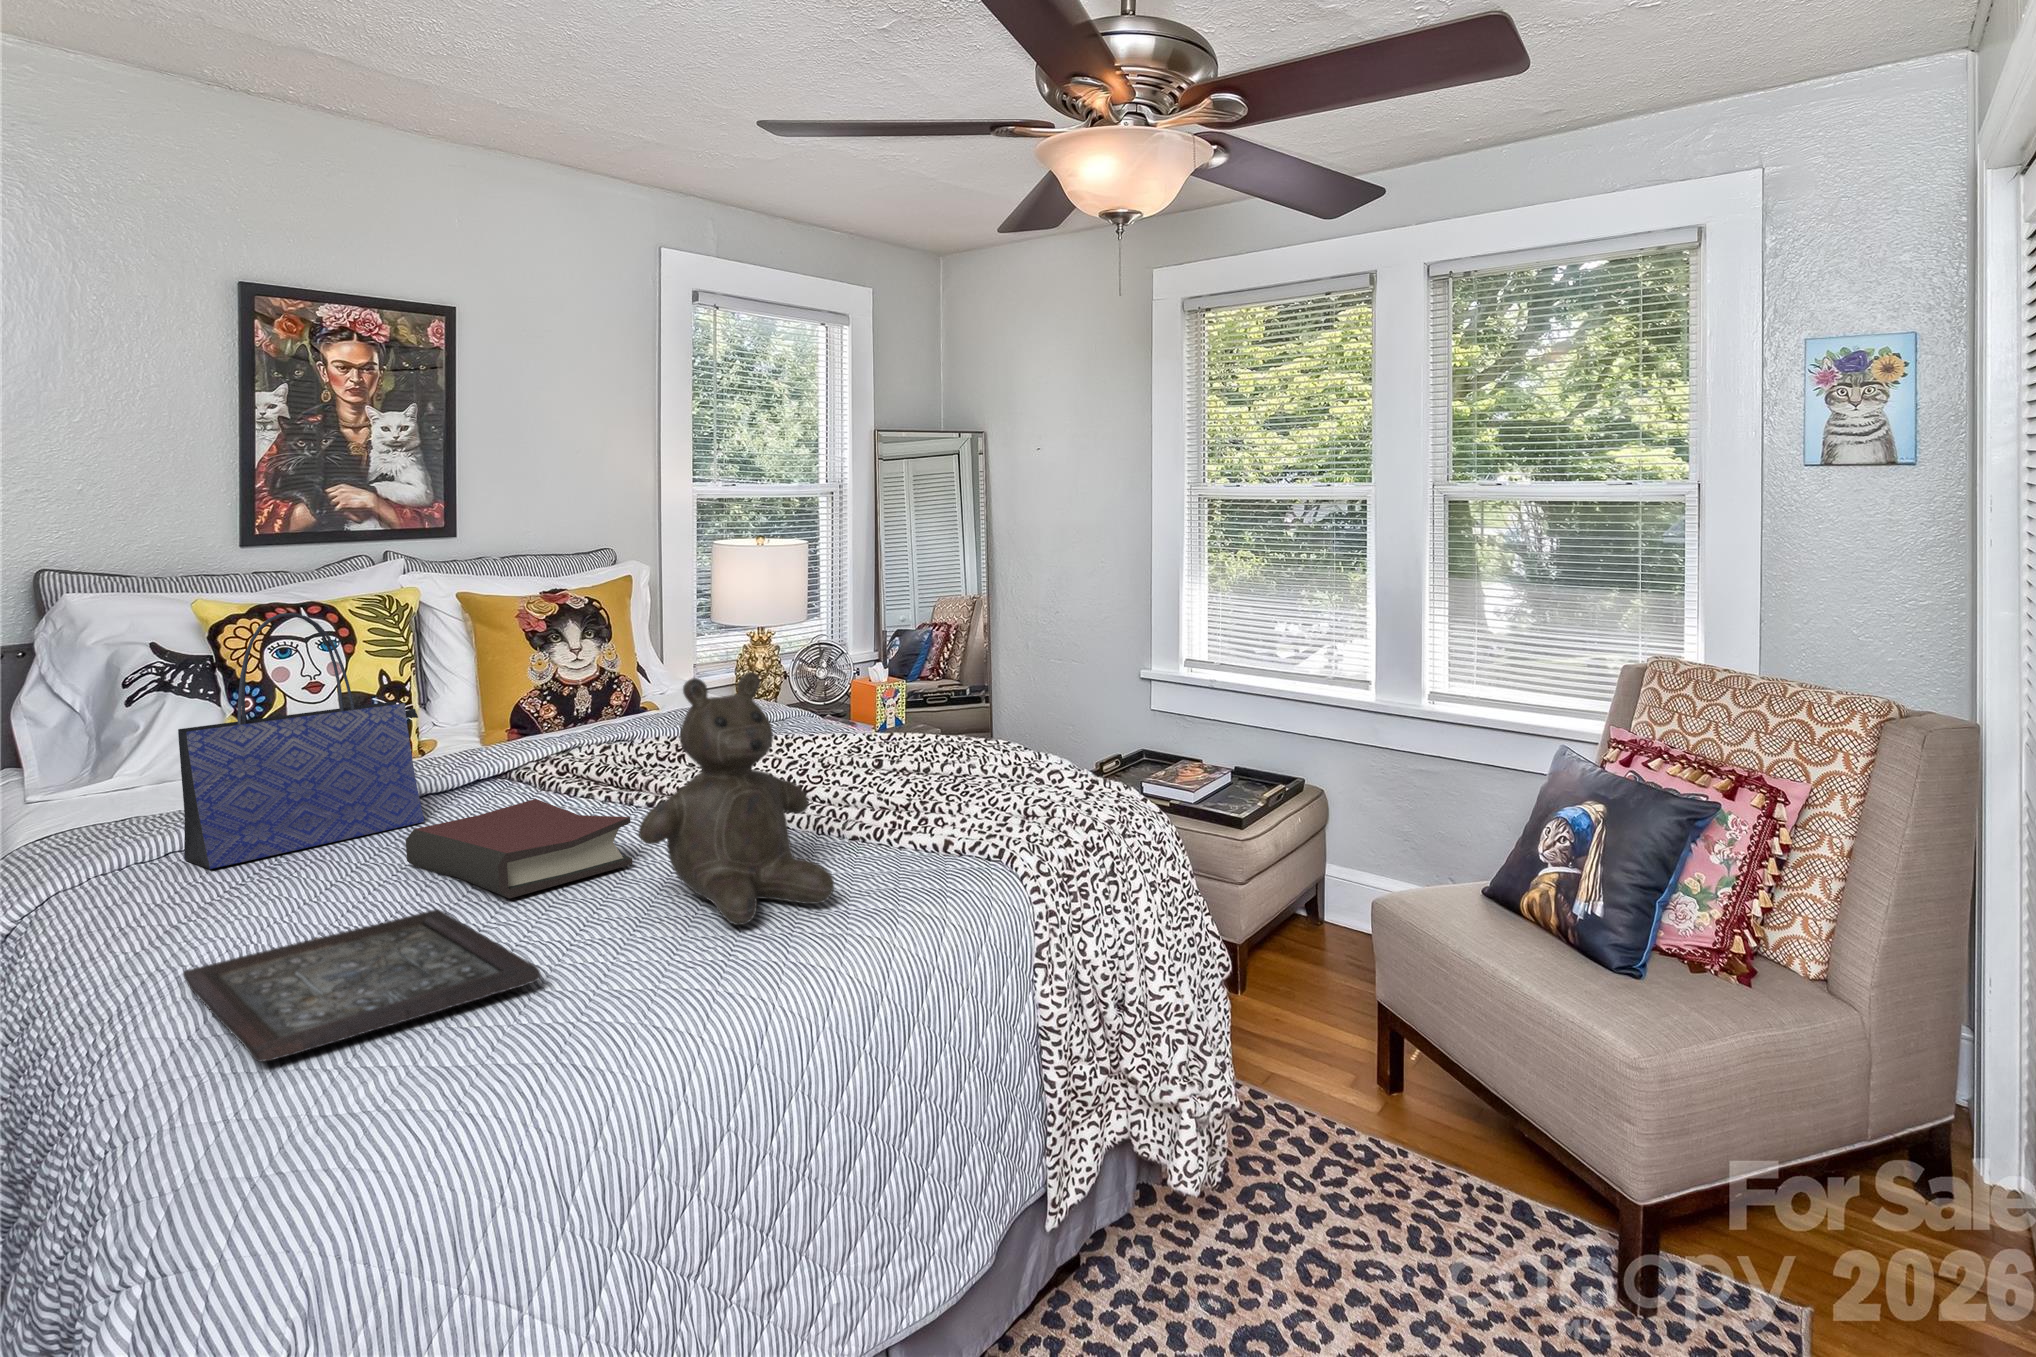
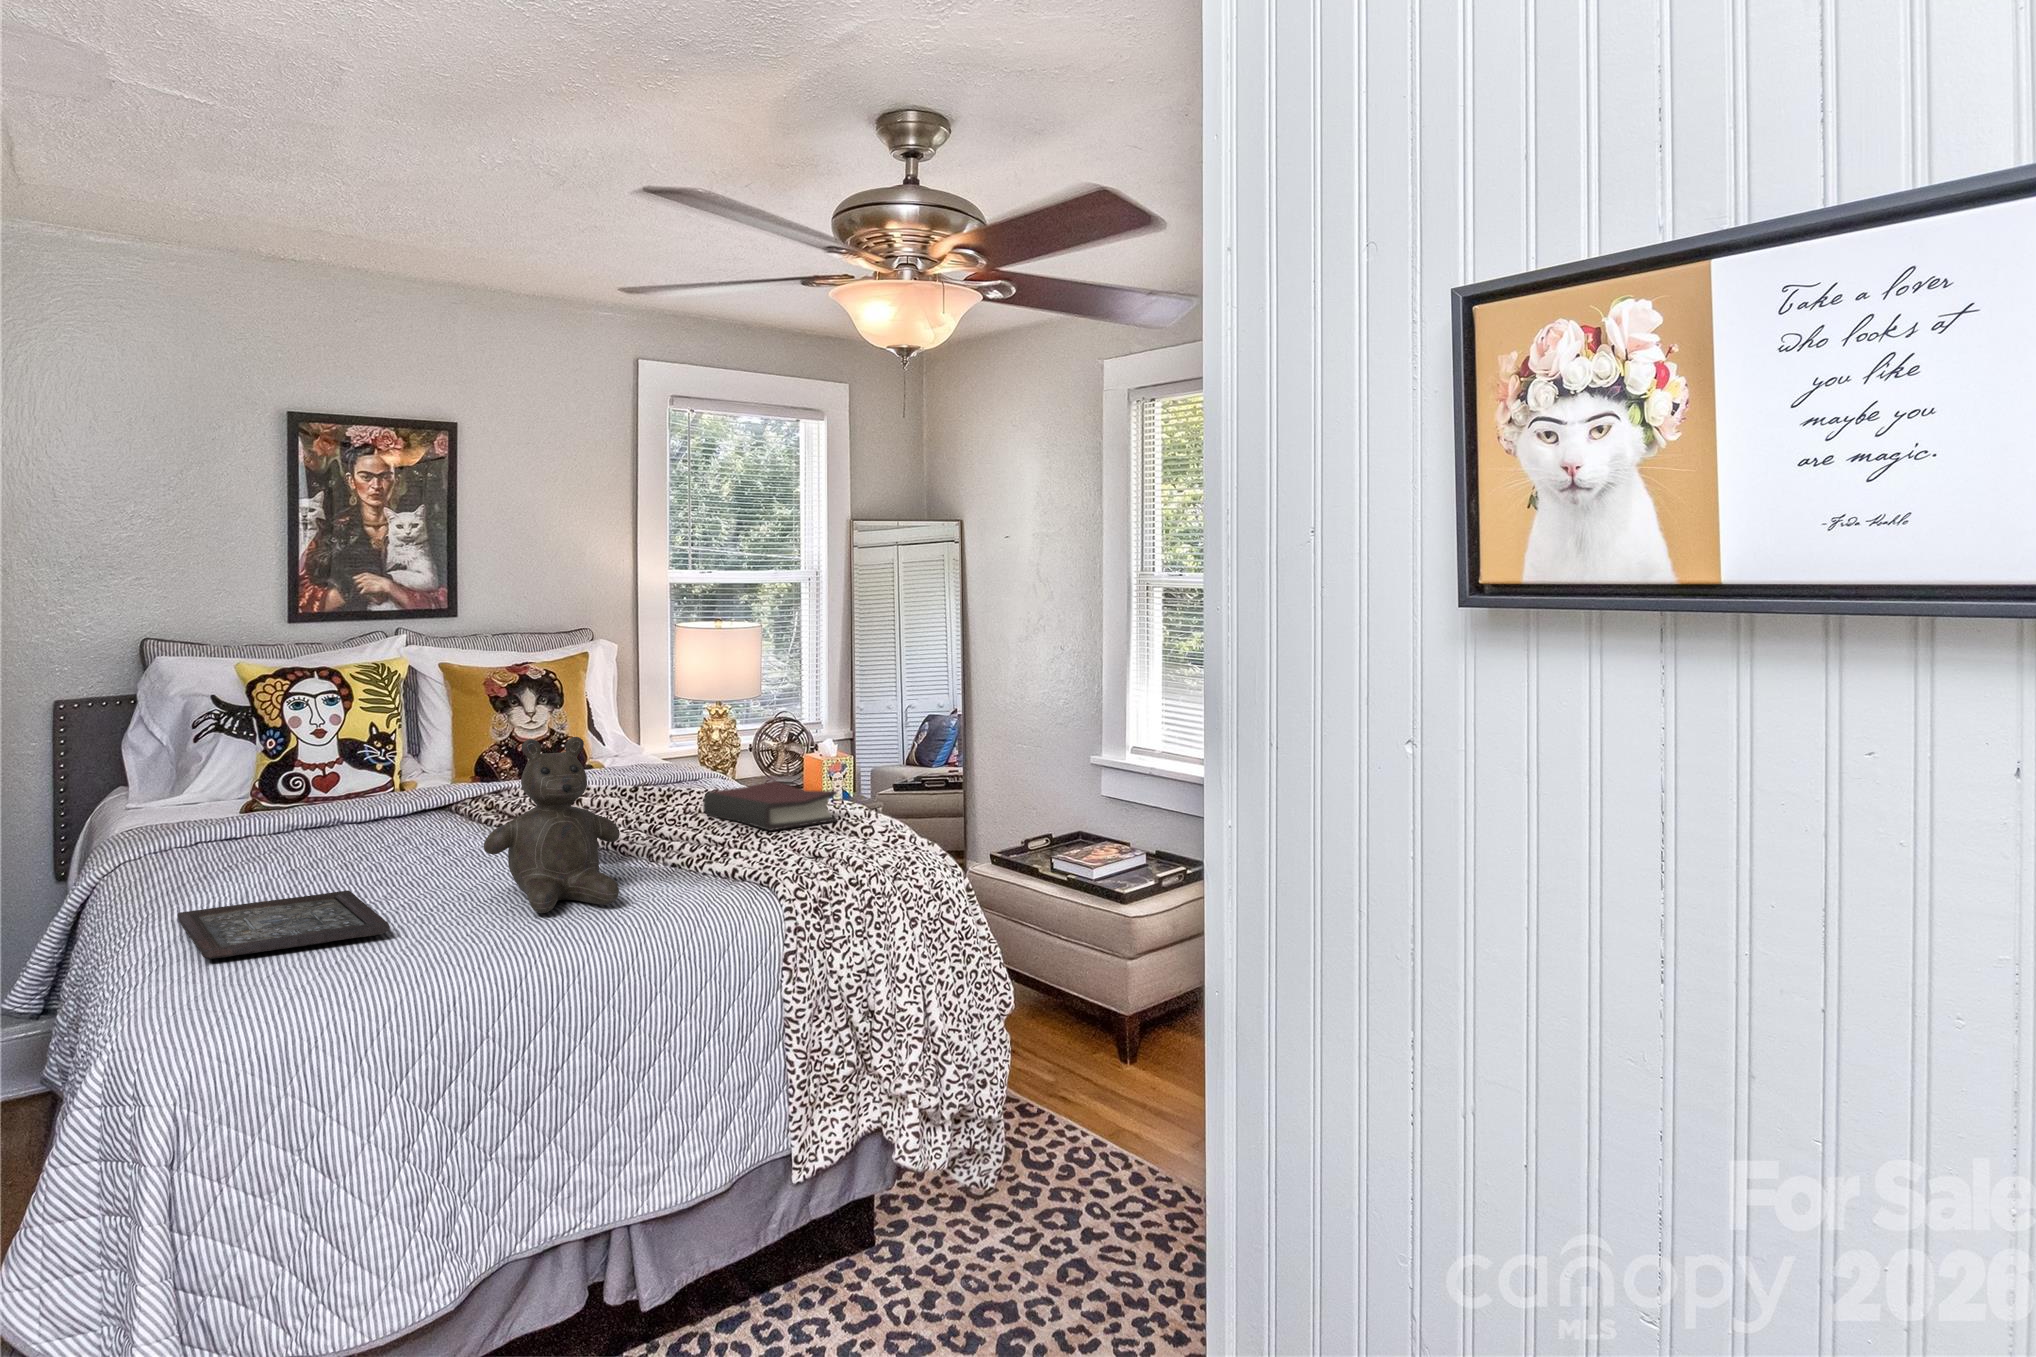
tote bag: present [178,613,425,869] -> none [199,681,374,859]
hardback book: present [406,799,633,899] -> present [703,781,837,831]

